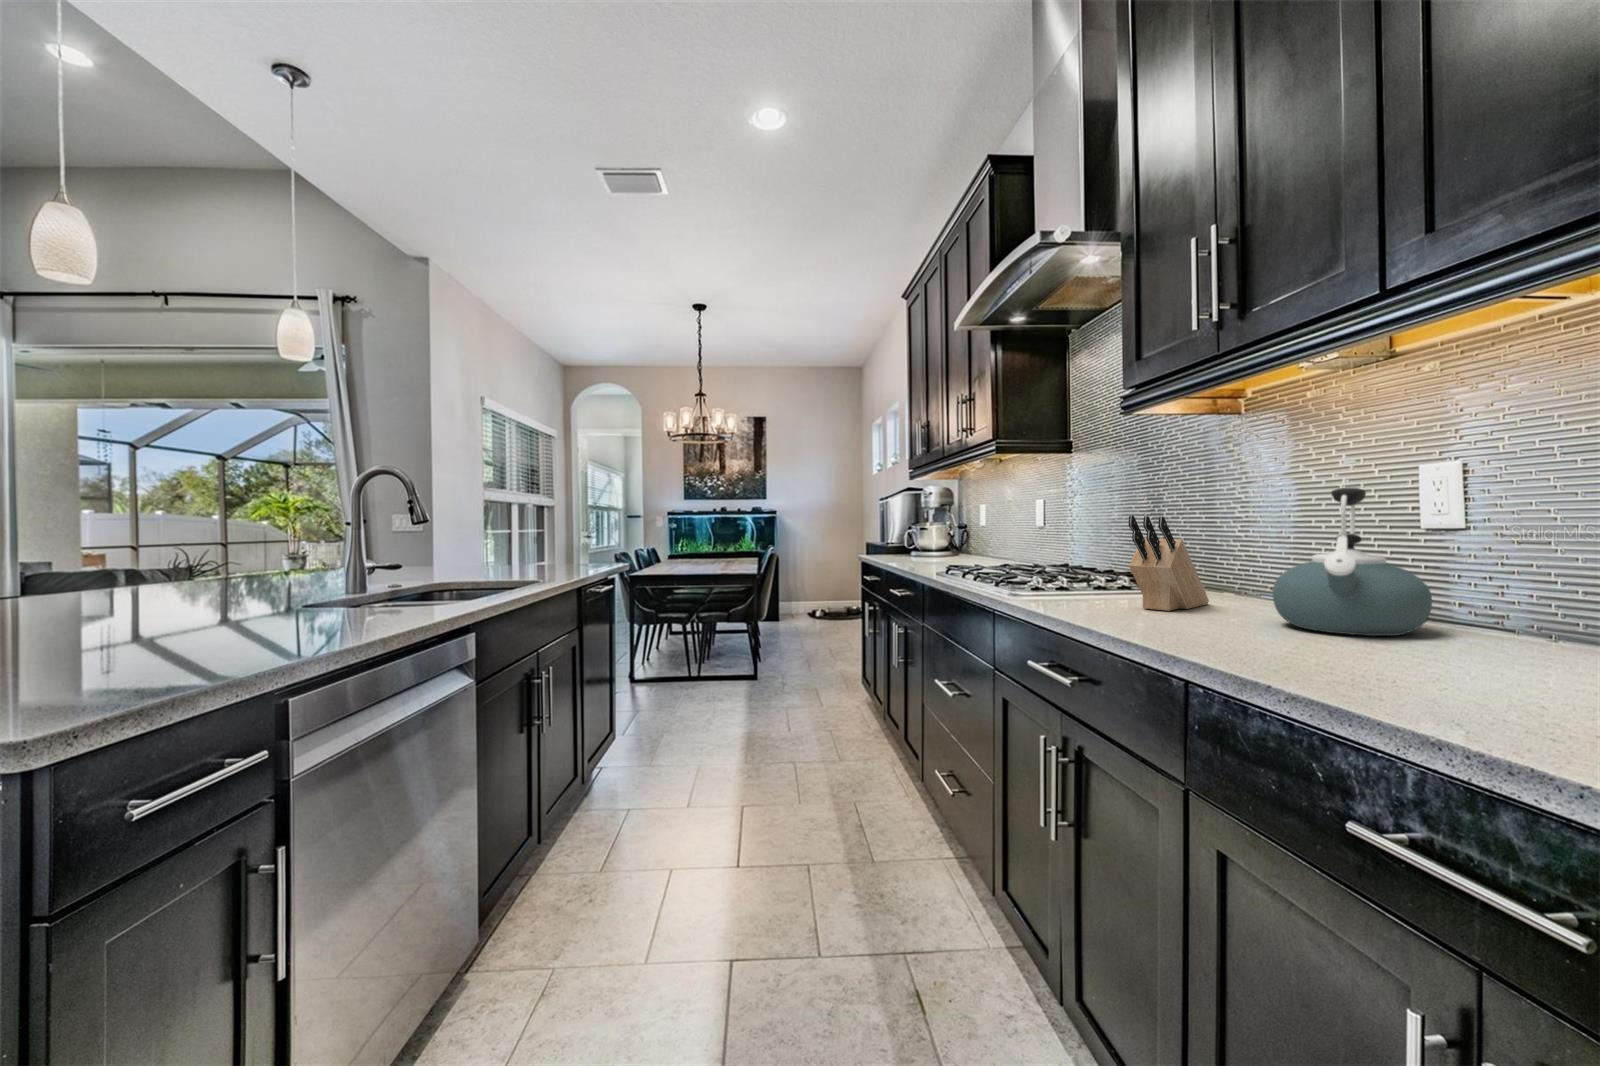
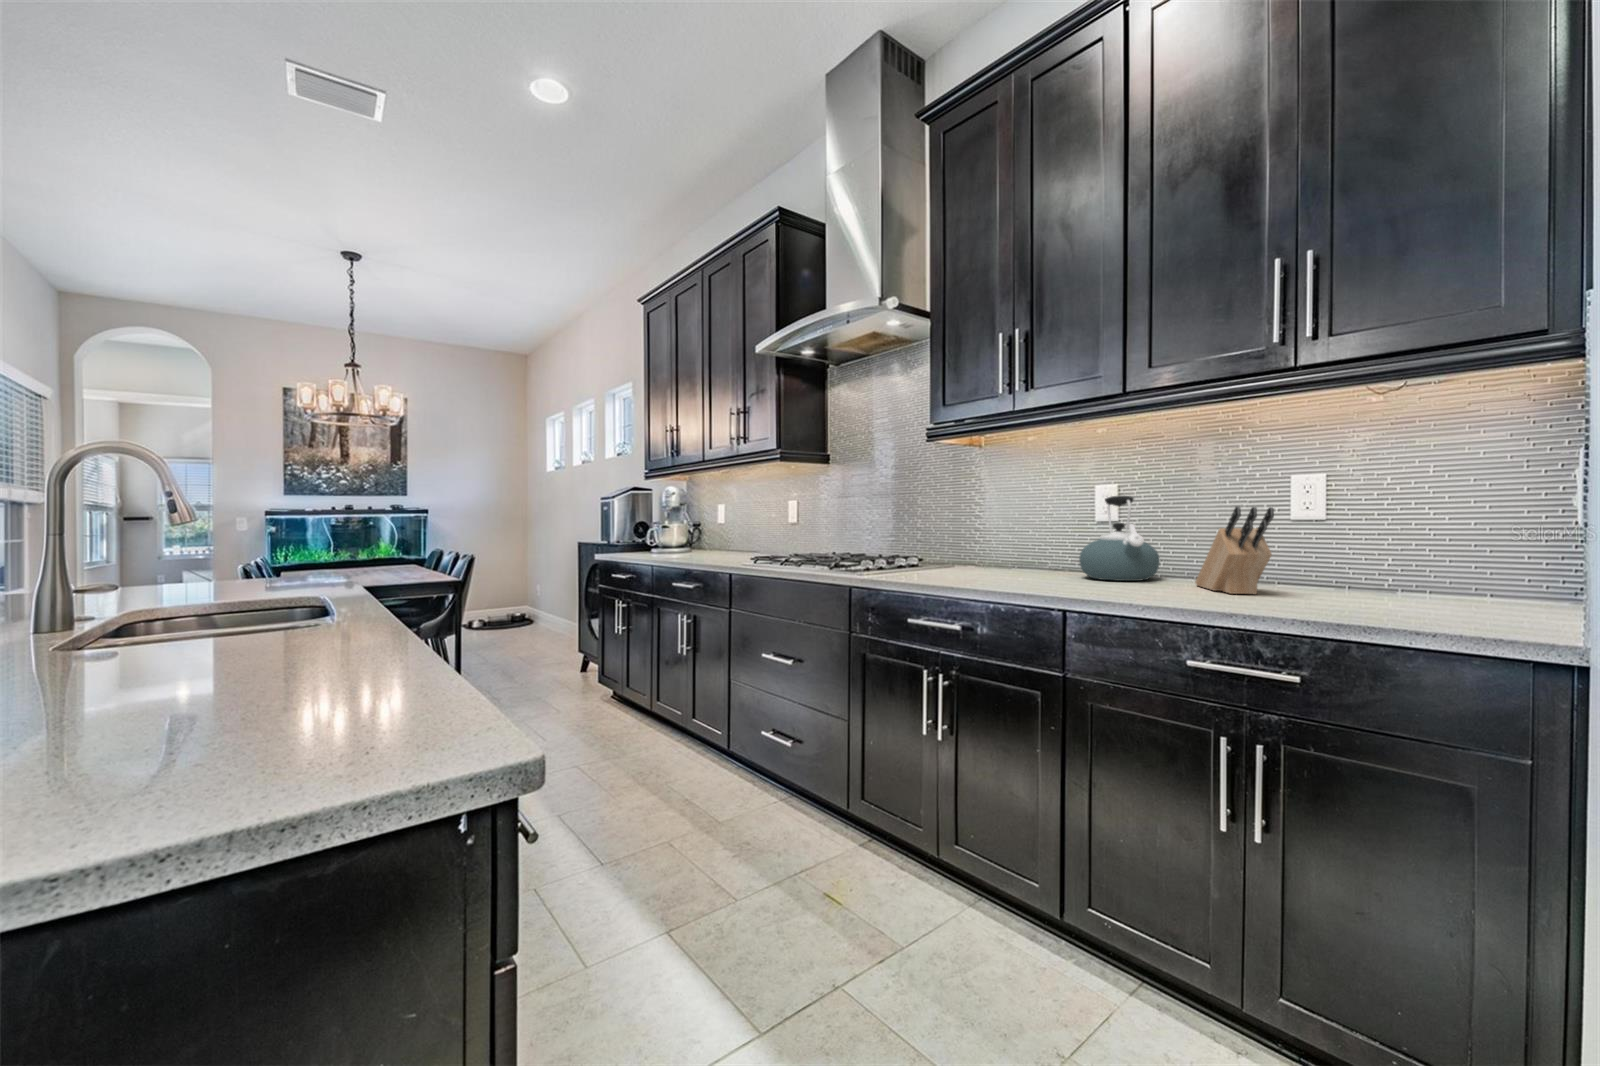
knife block: present [1129,515,1209,611] -> present [1195,506,1274,594]

